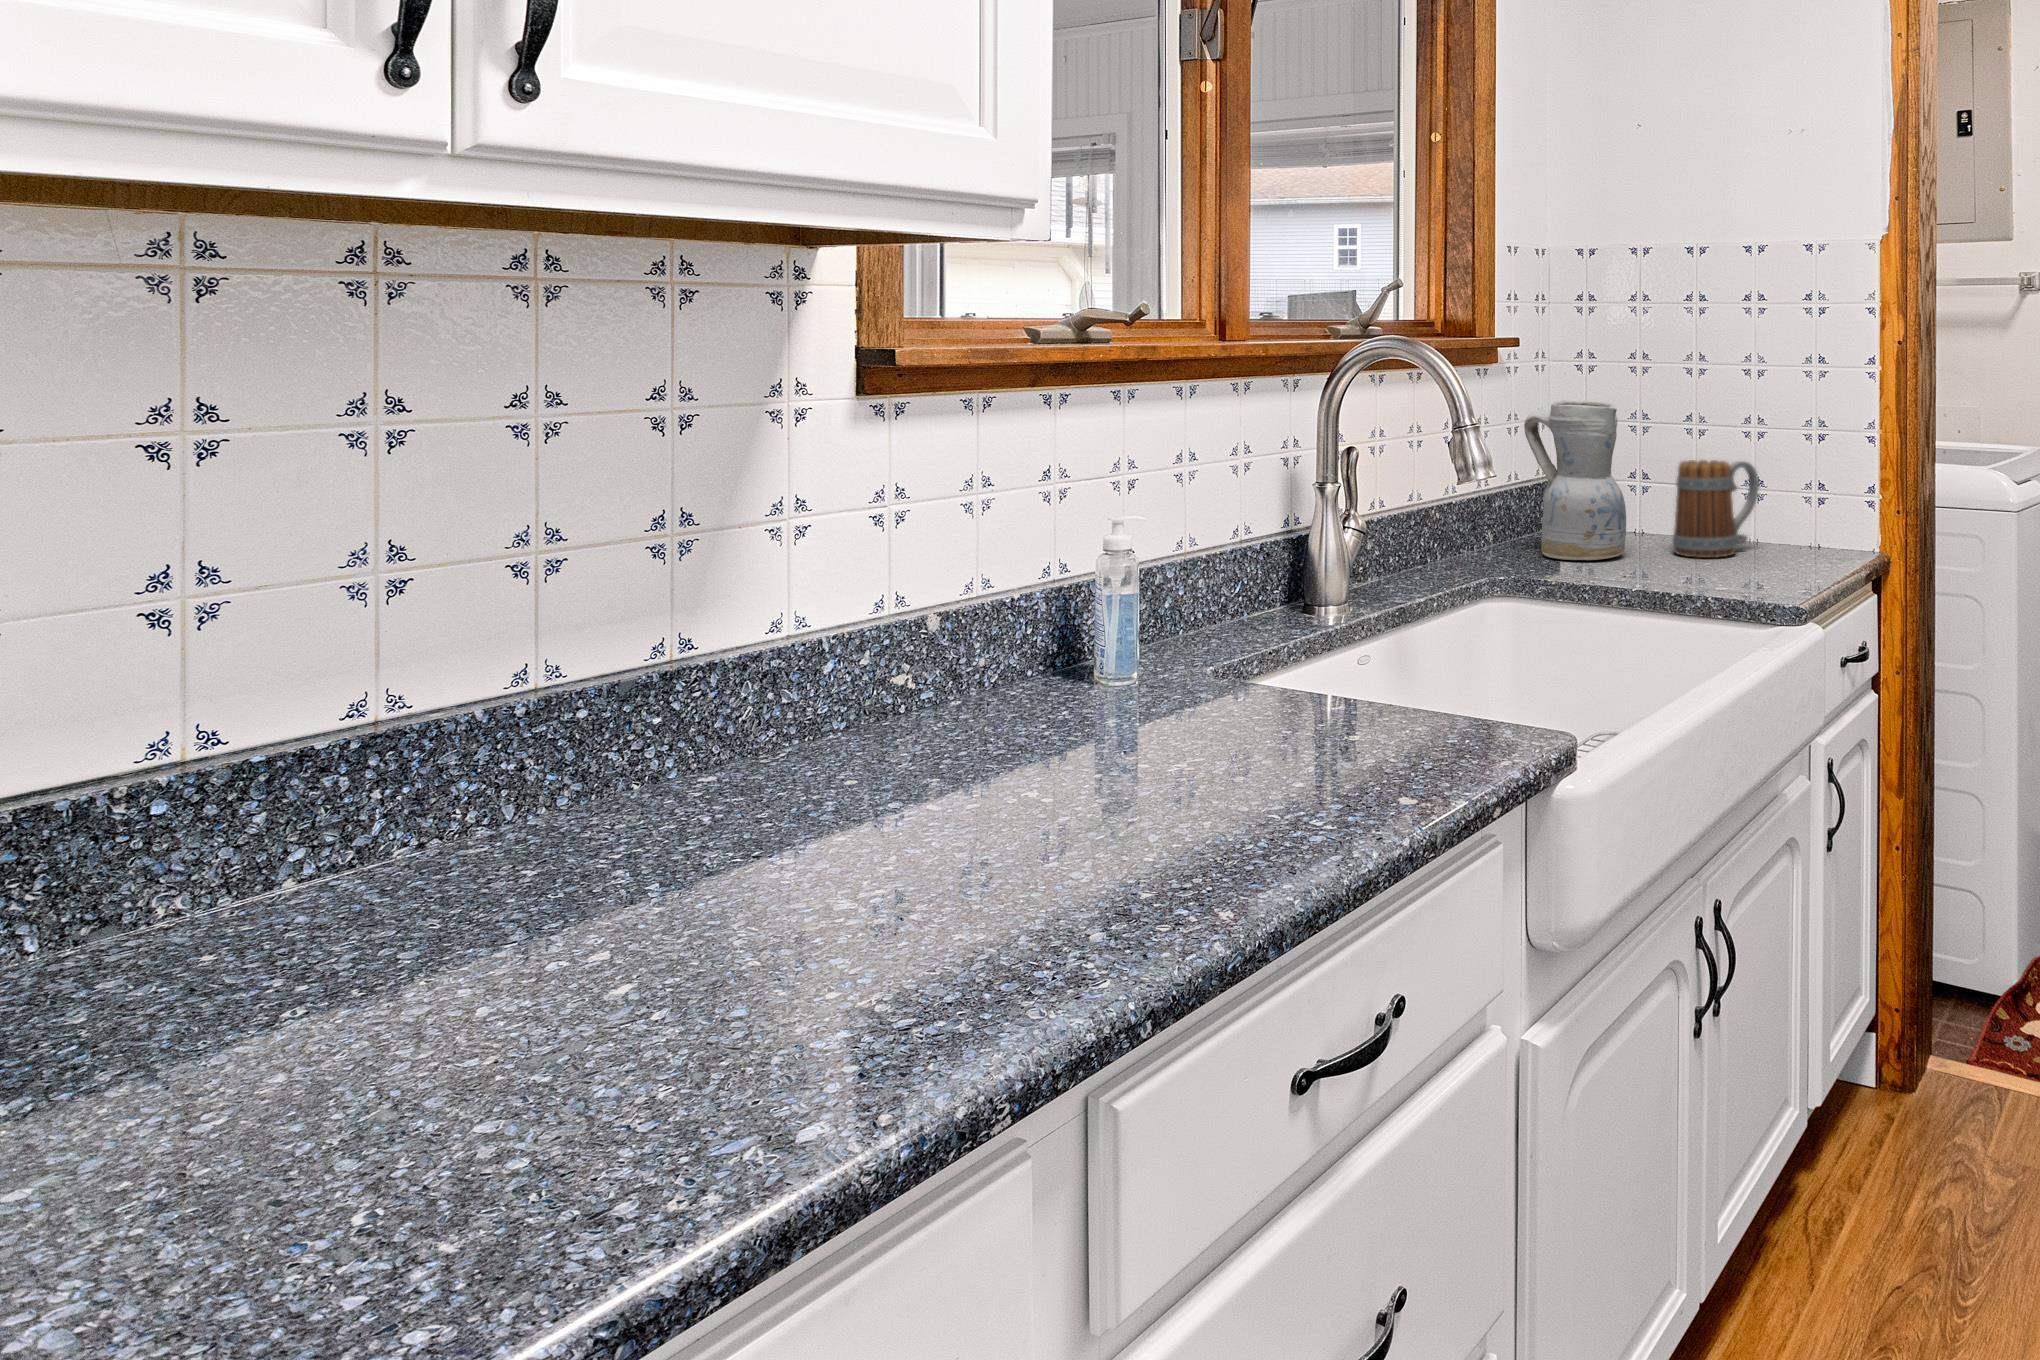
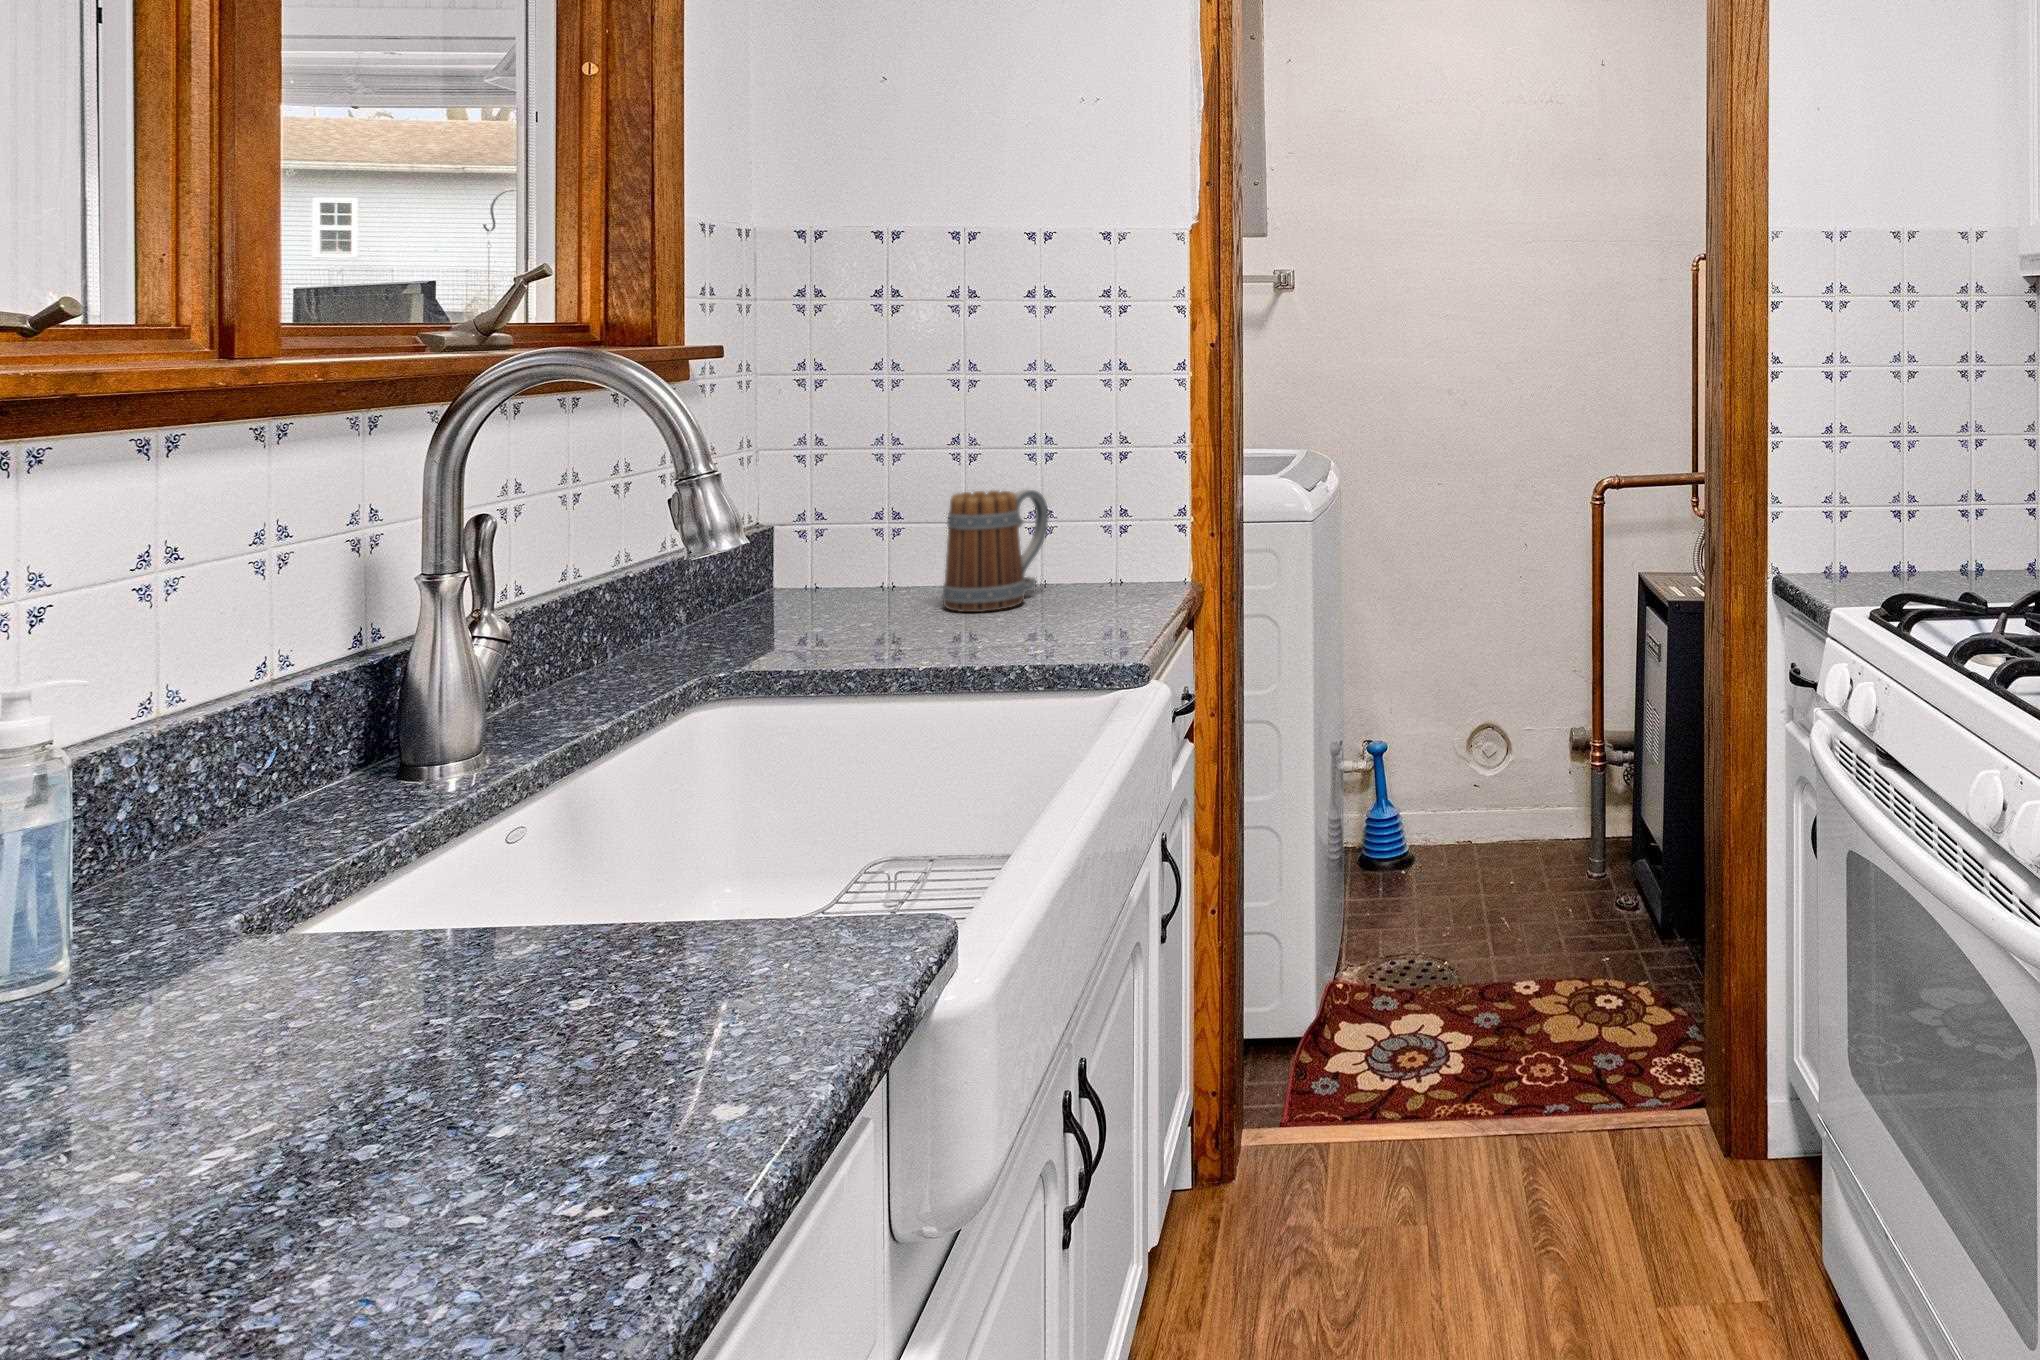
ceramic pitcher: present [1524,400,1626,560] -> none [734,426,883,634]

